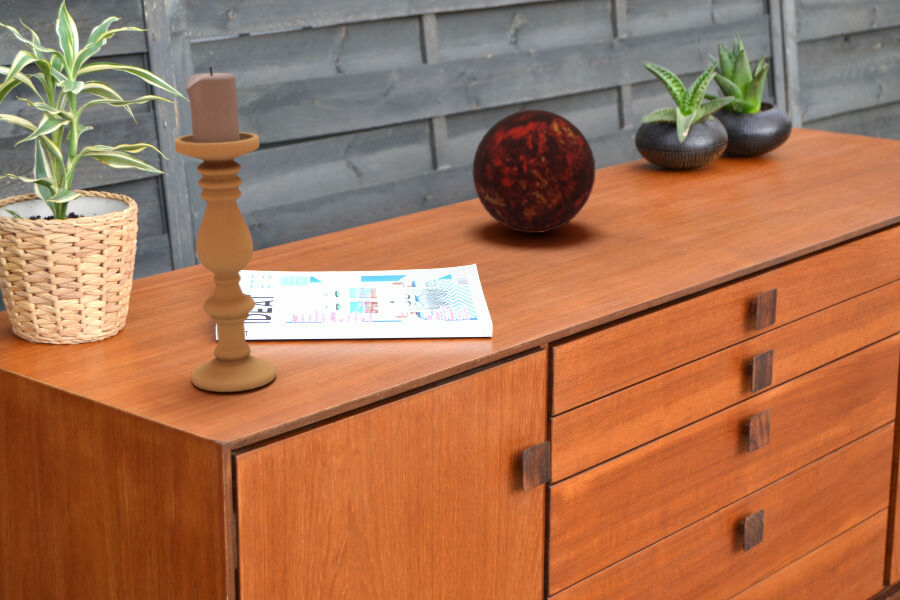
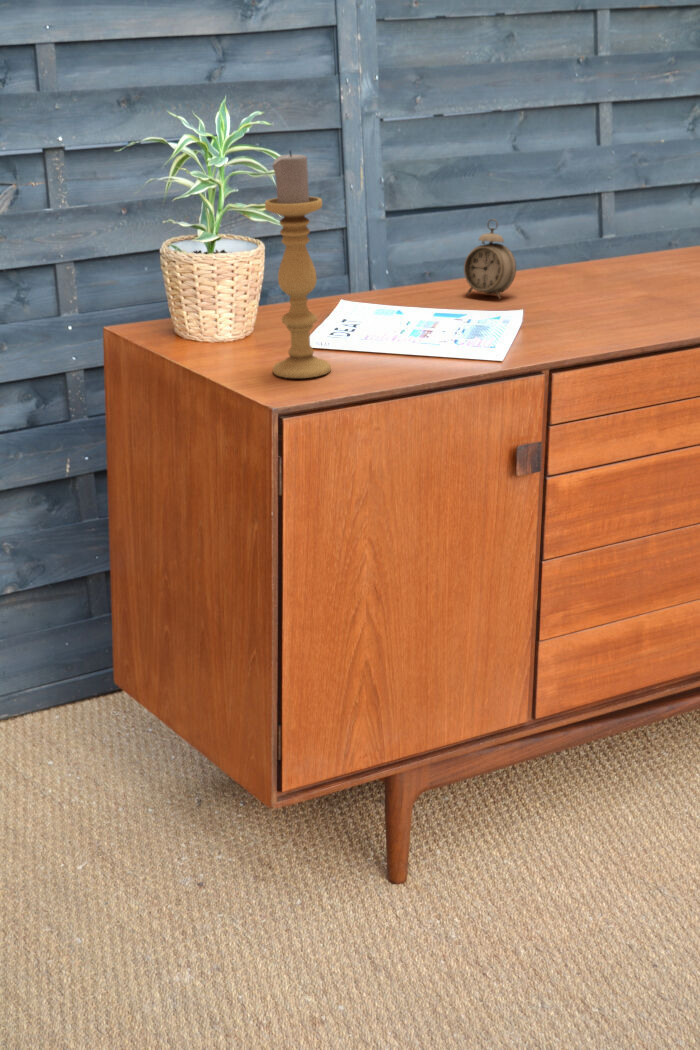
decorative orb: present [472,110,595,233] -> none [559,186,665,292]
alarm clock: none [365,153,430,250] -> present [464,219,516,299]

